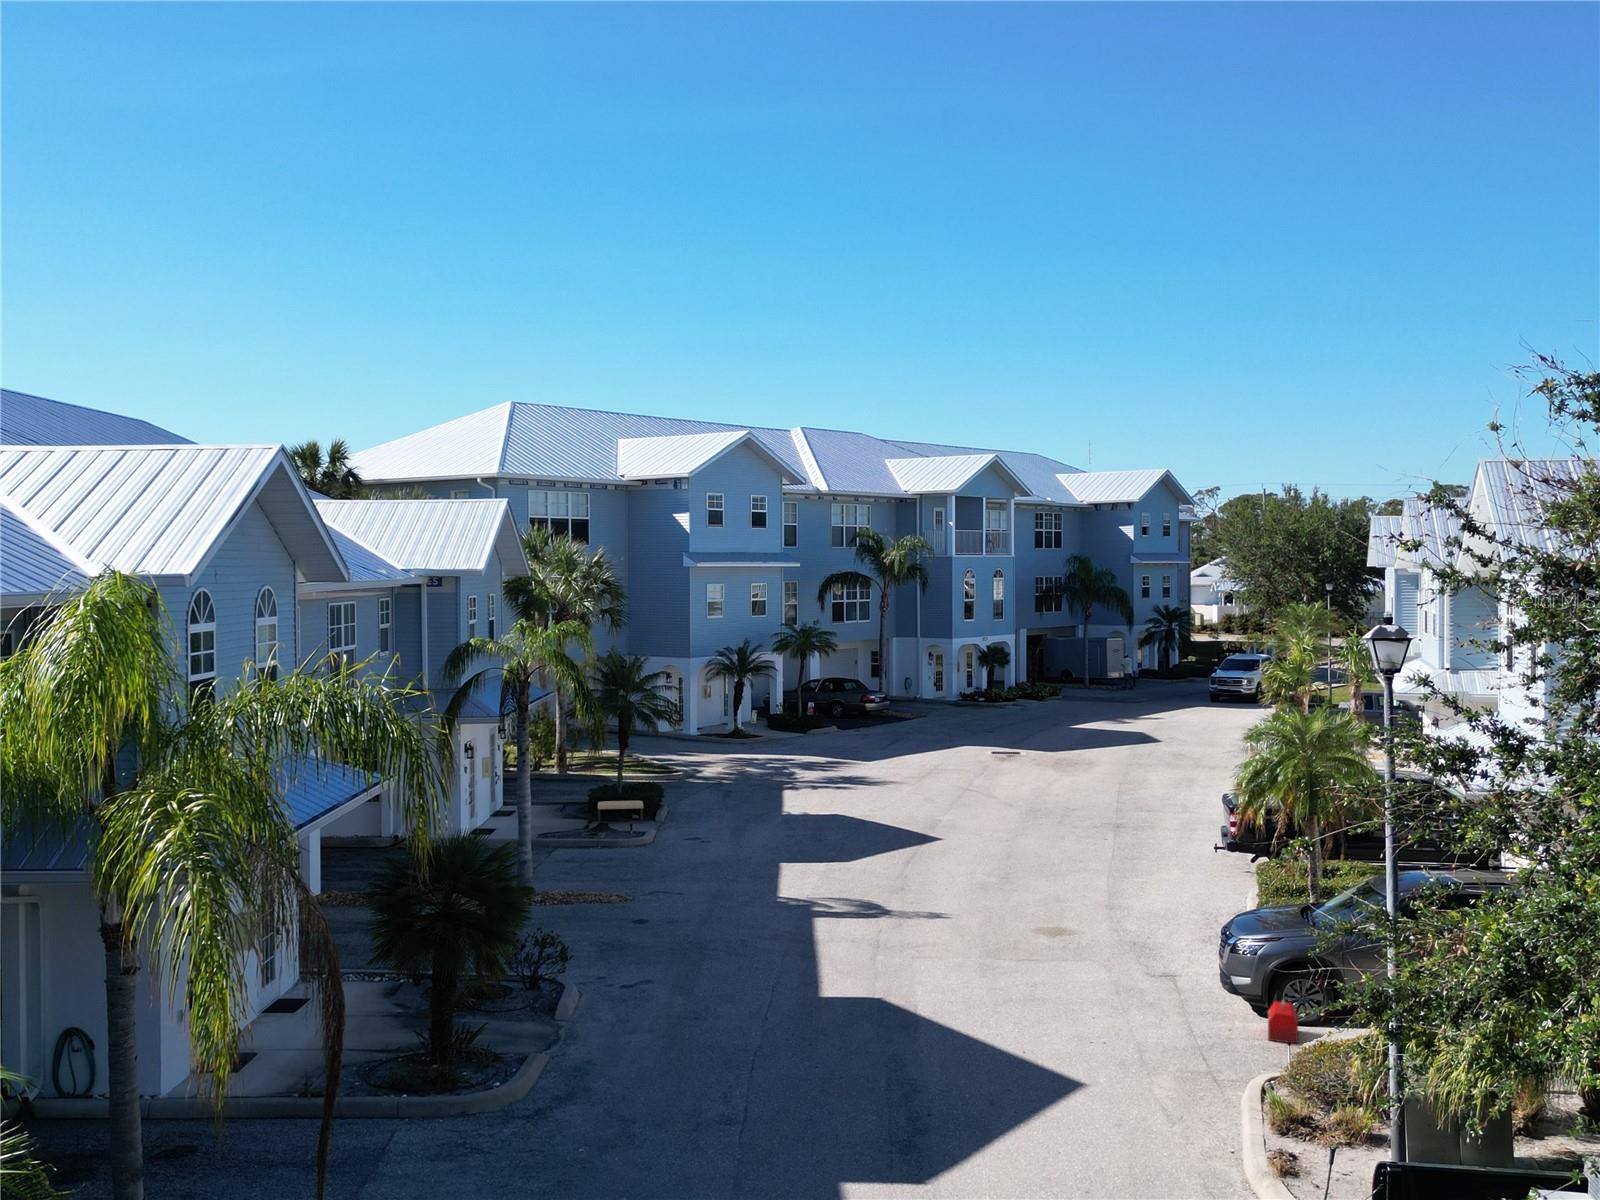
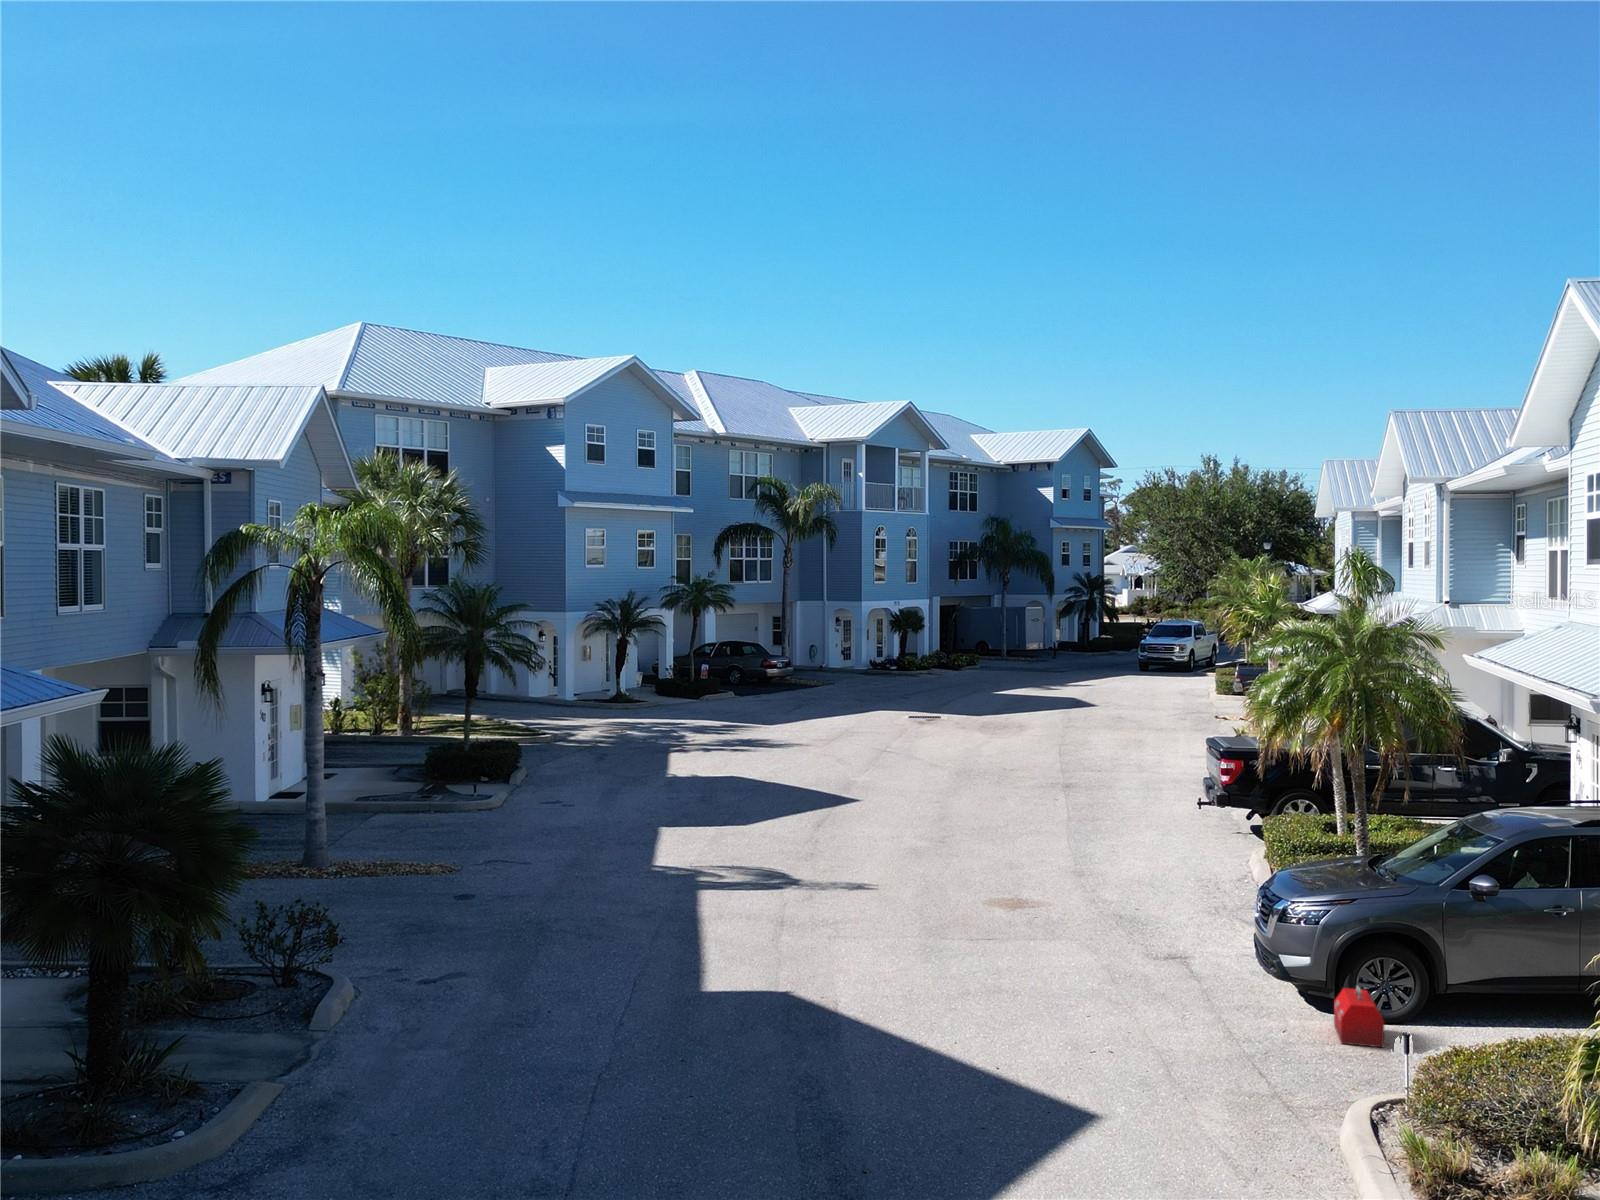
bench: present [598,801,643,824] -> none [435,760,493,788]

